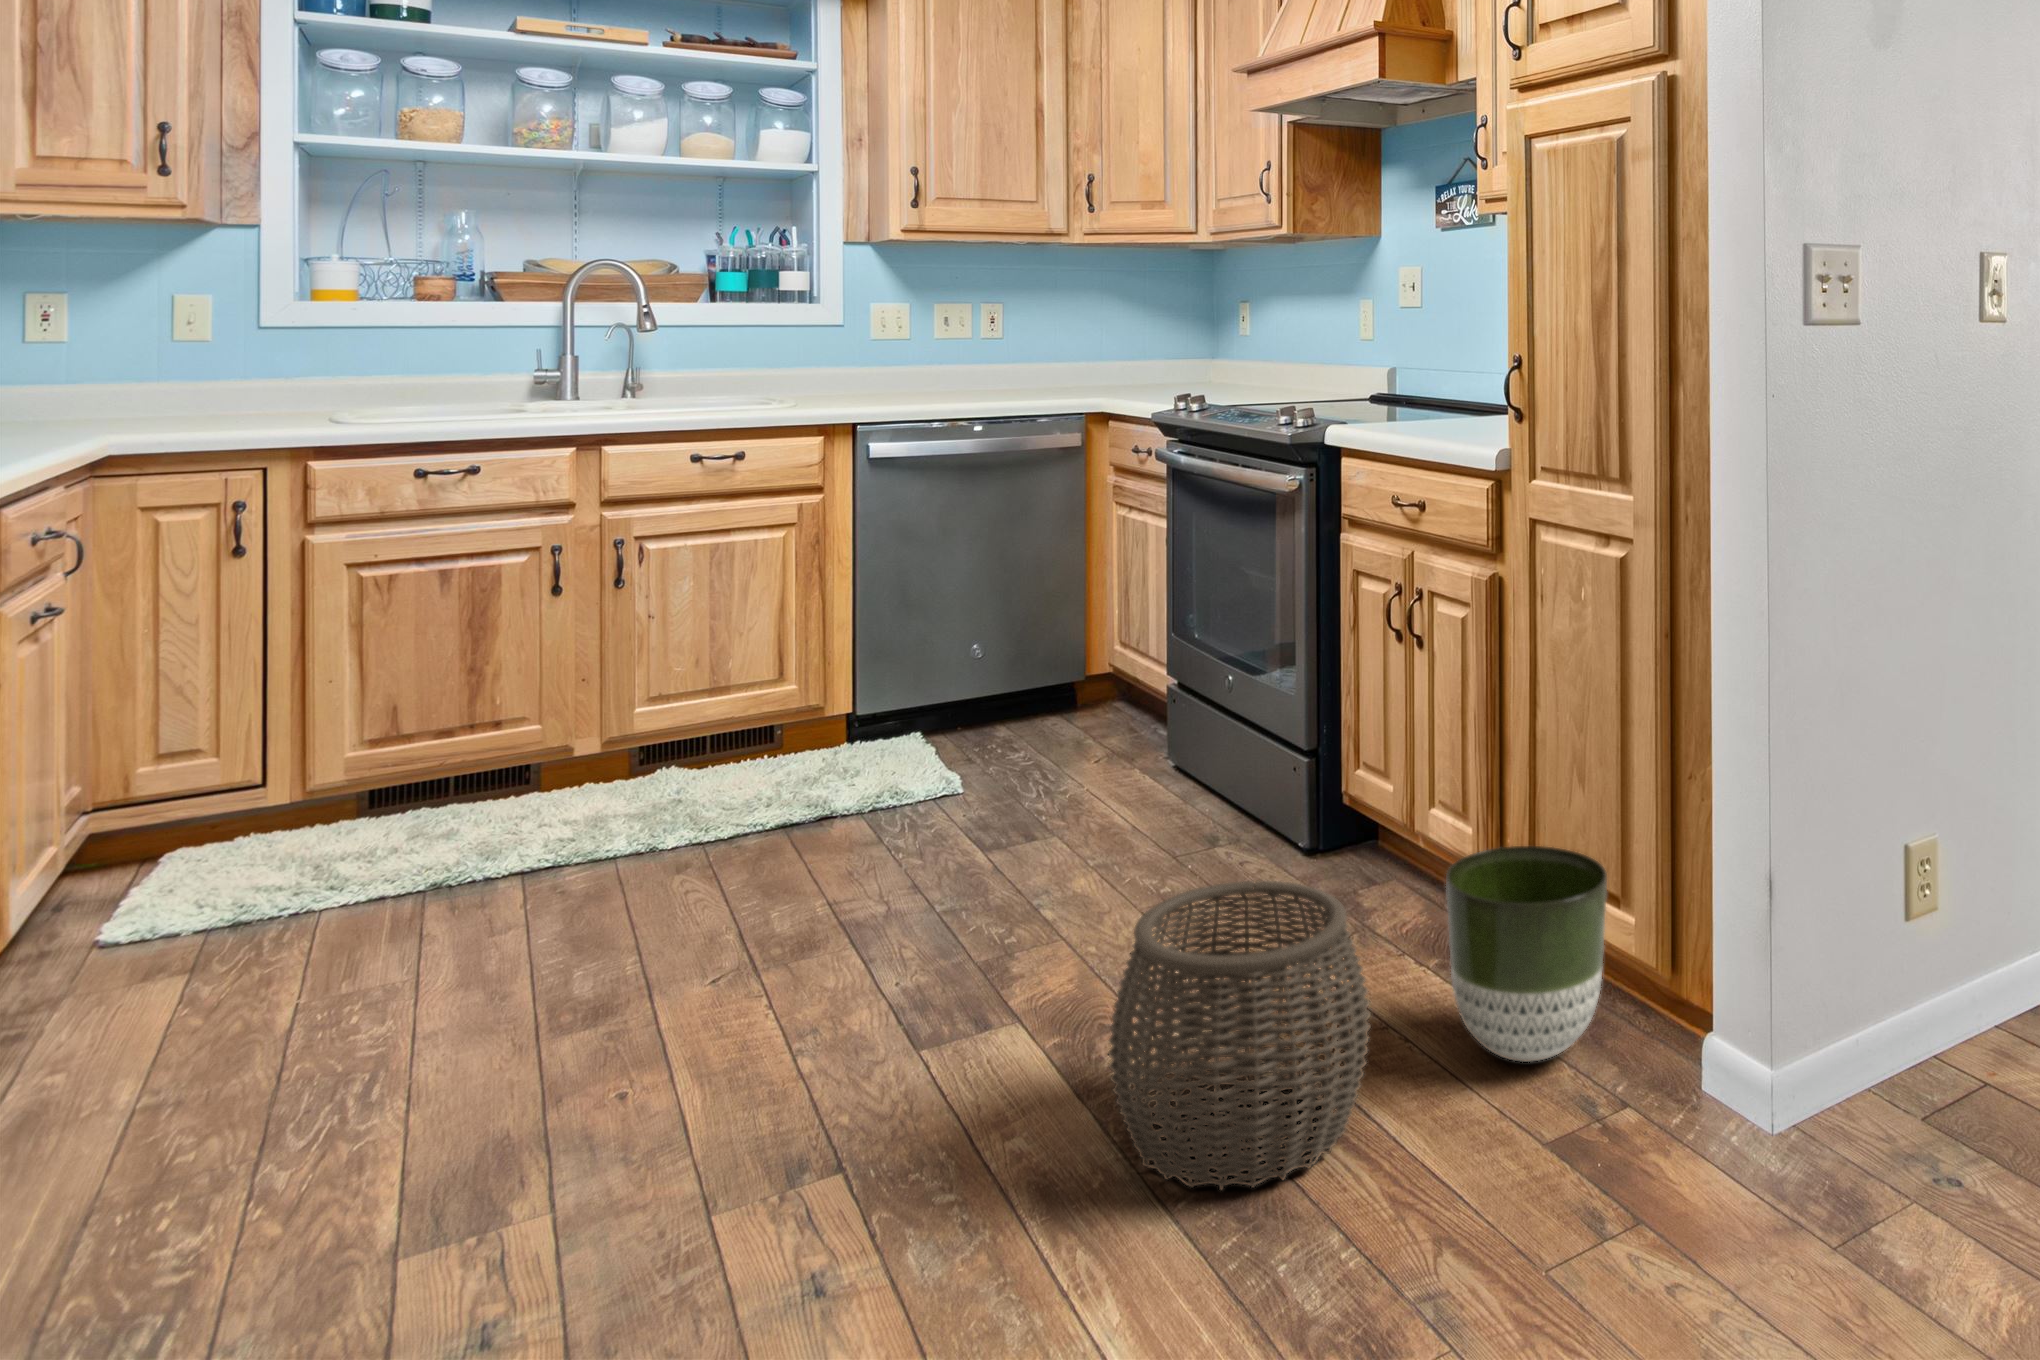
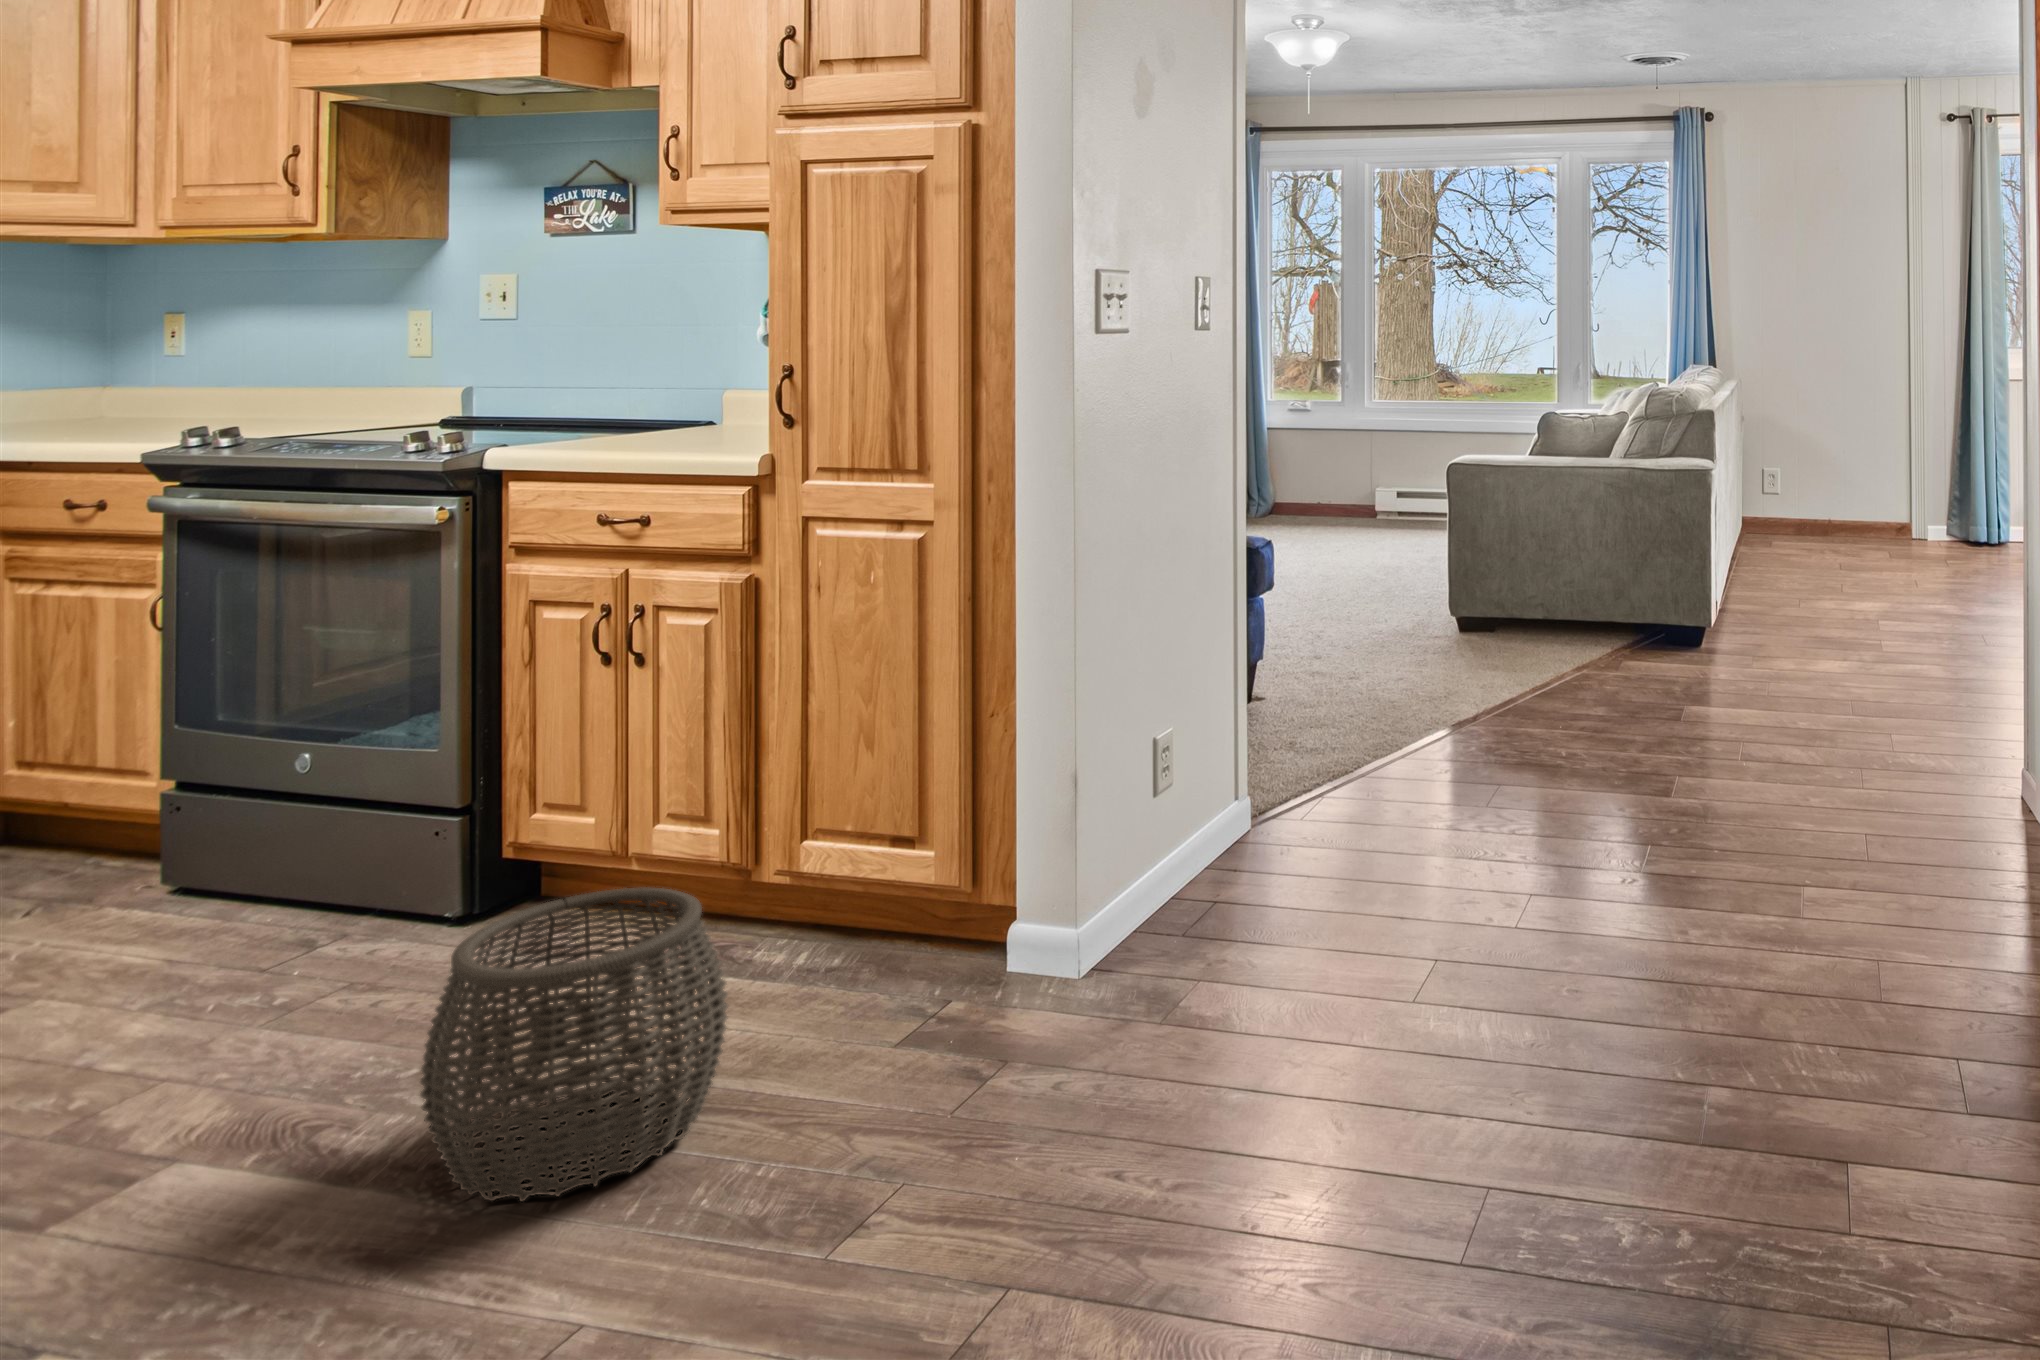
planter: present [1446,846,1607,1062] -> none [757,808,920,1002]

